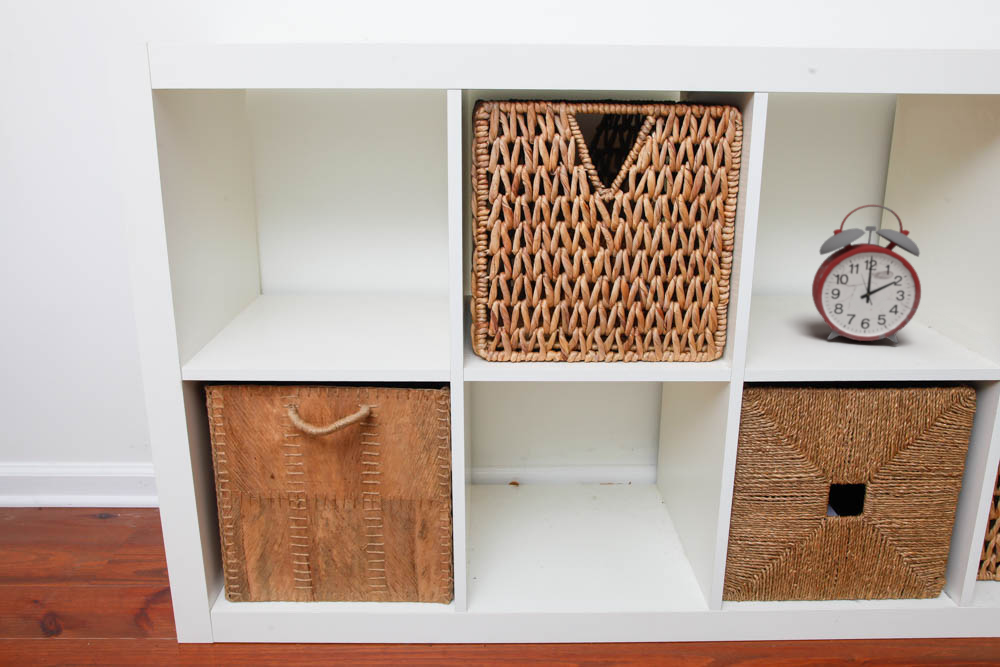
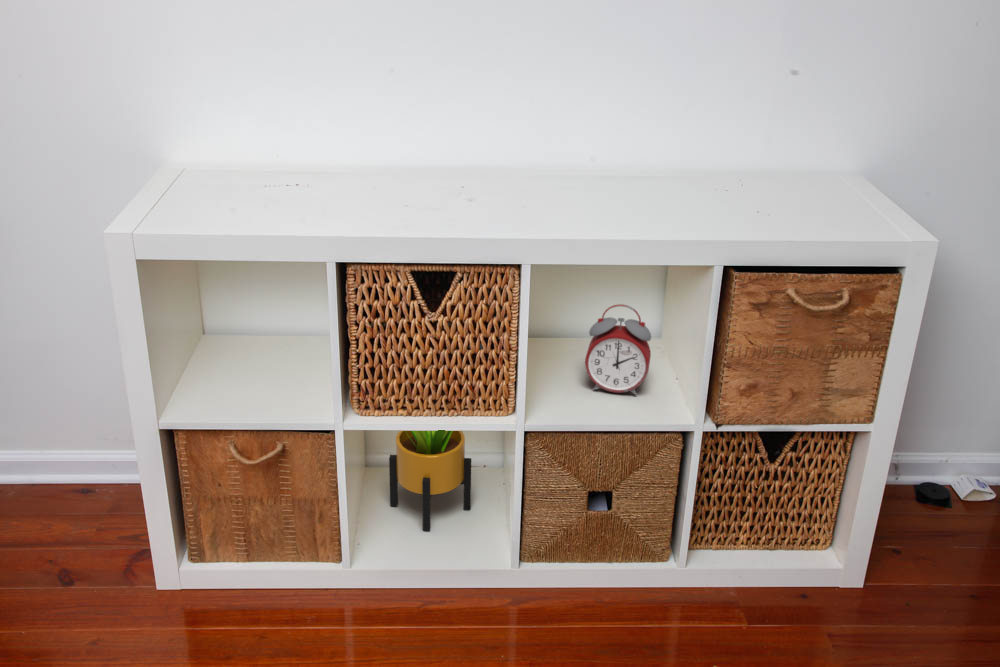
potted plant: none [517,334,635,564] -> present [389,430,471,531]

